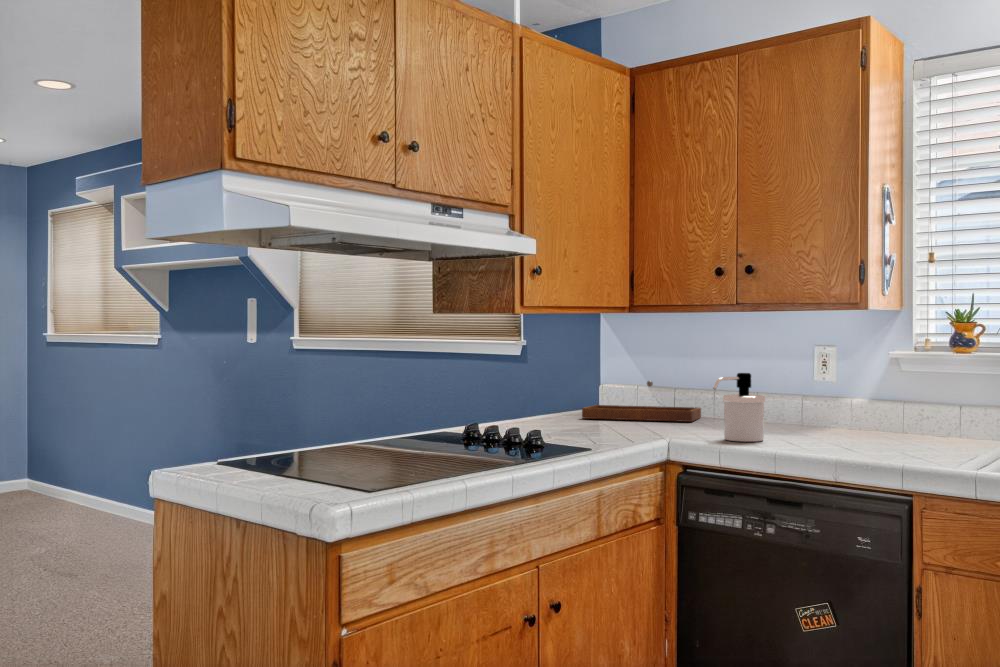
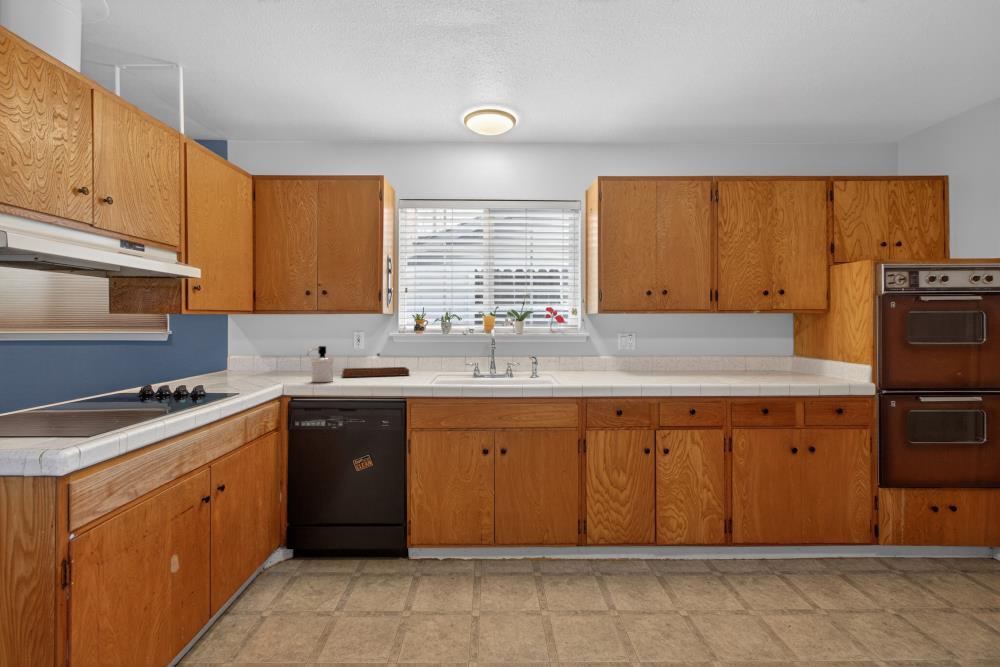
tray: present [582,381,701,422] -> present [342,353,409,377]

